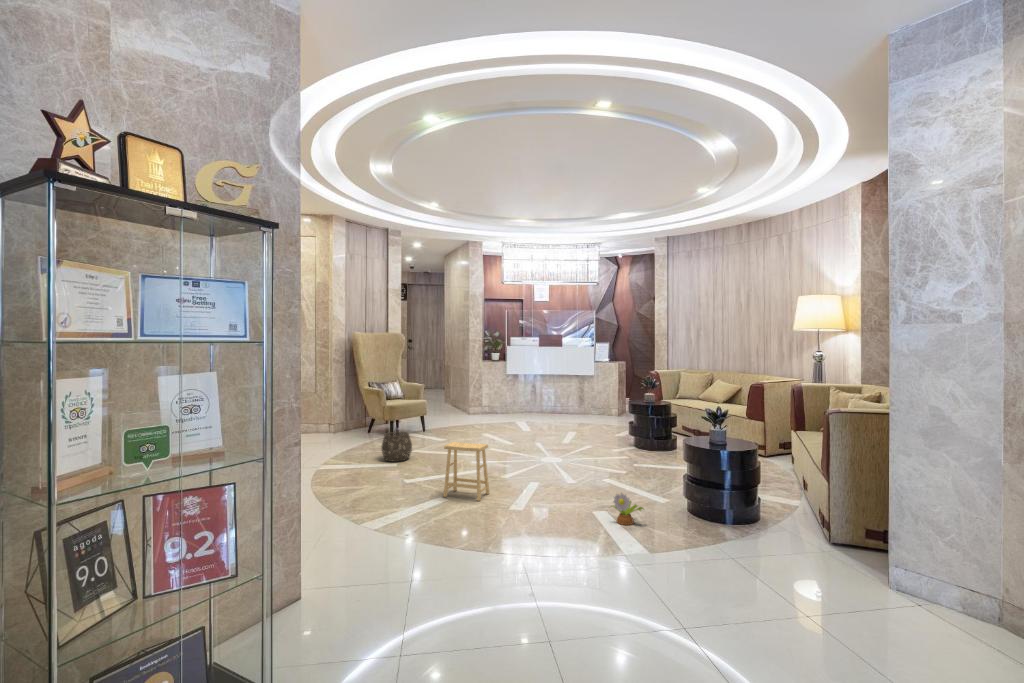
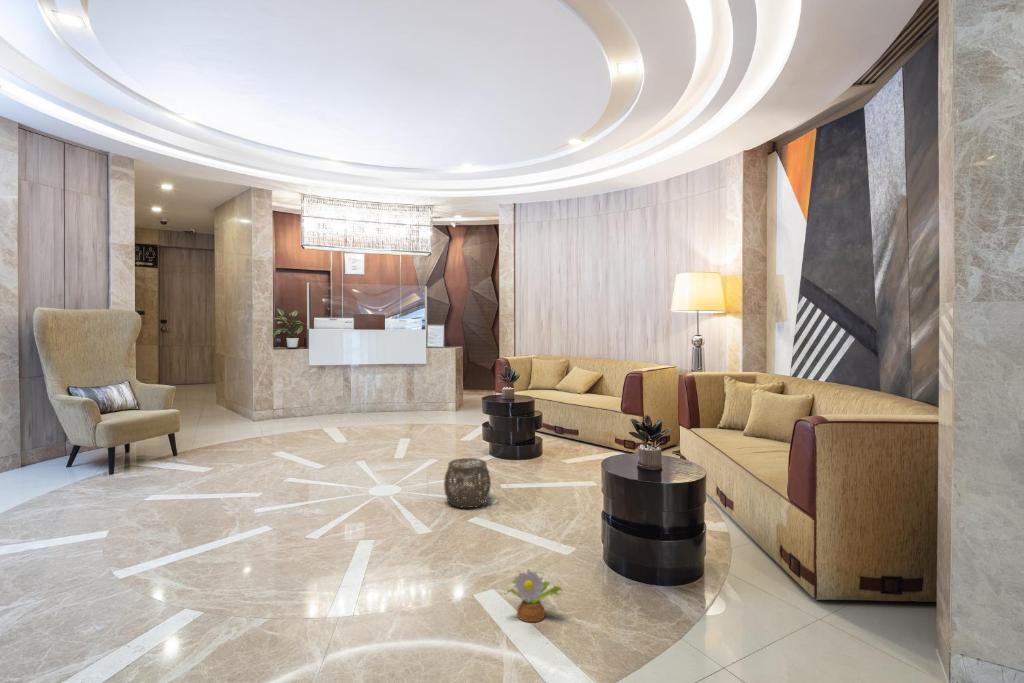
woven basket: present [382,432,412,462] -> present [444,458,491,508]
footstool: present [444,442,489,501] -> none [190,496,285,604]

